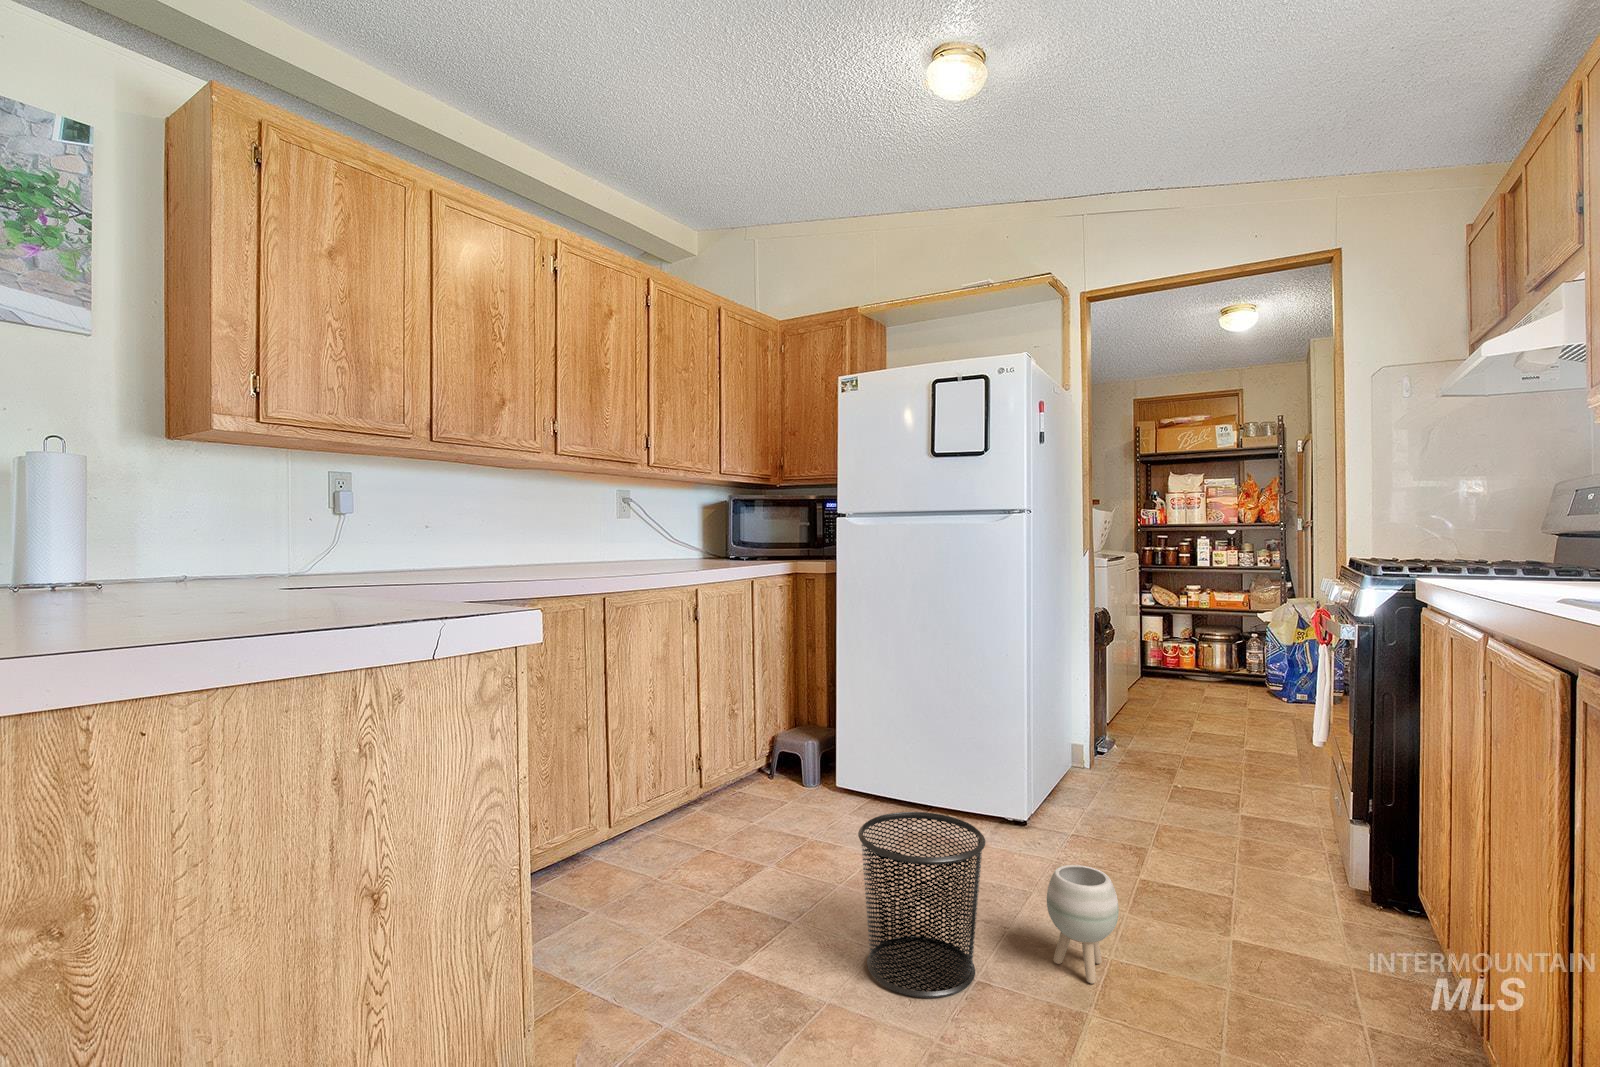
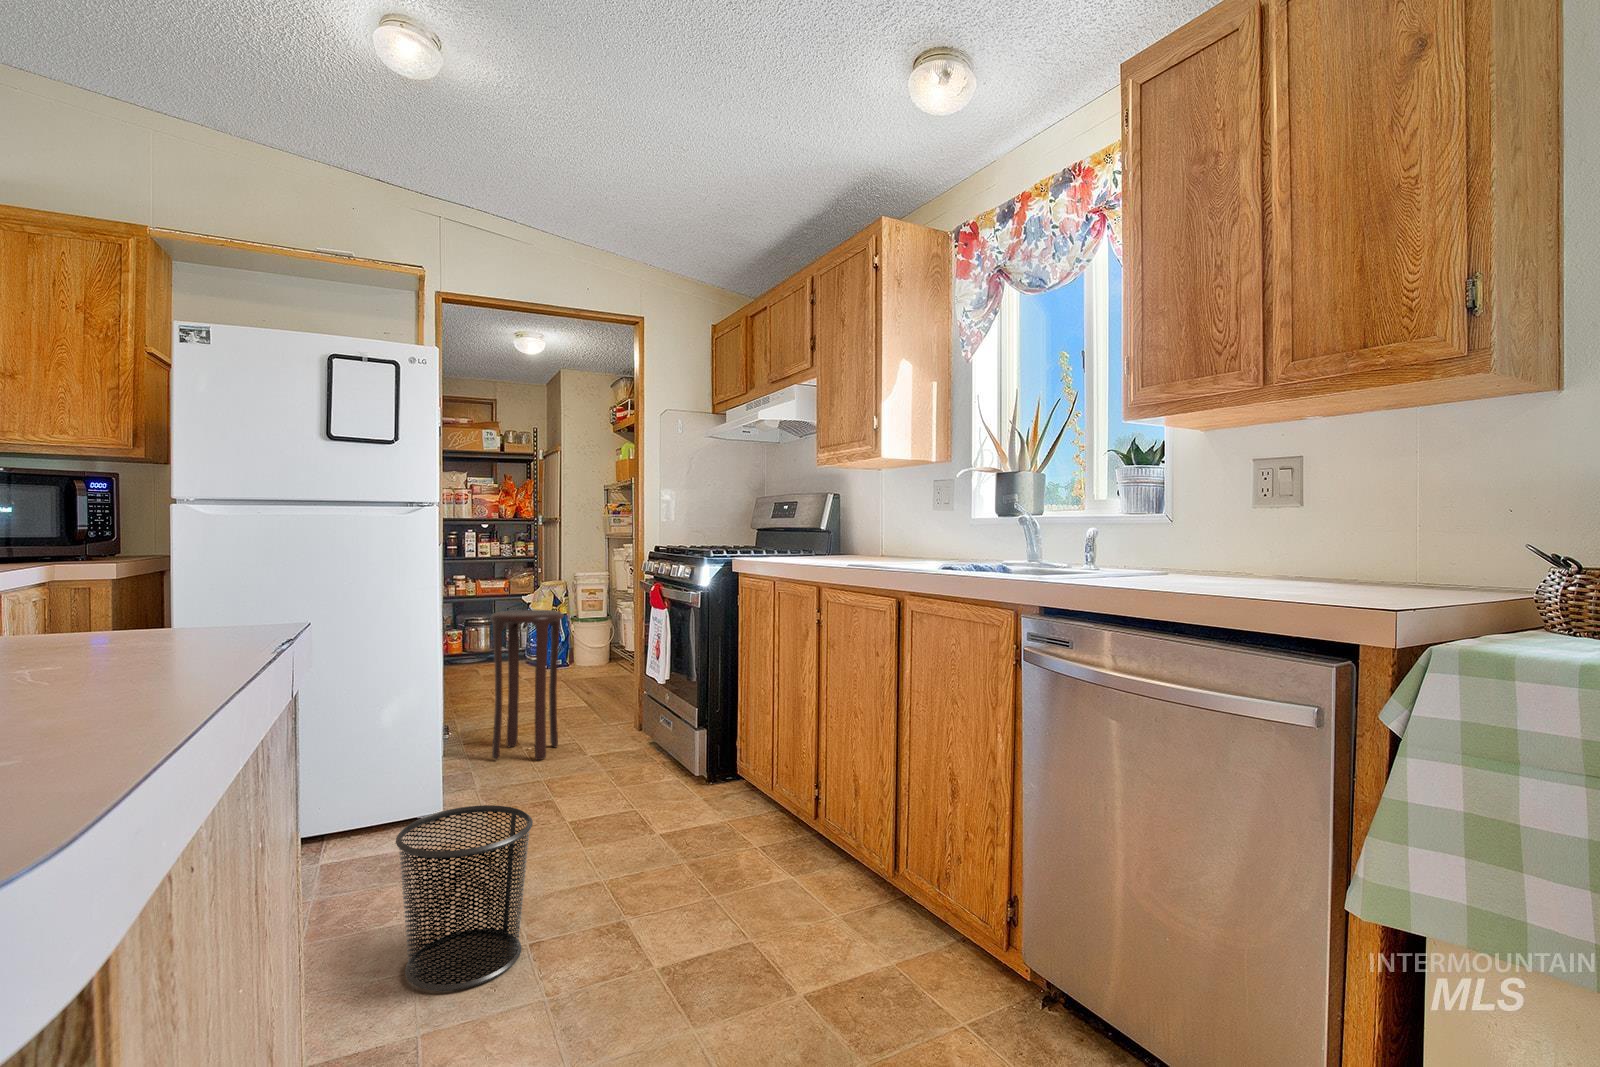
stool: none [1124,626,1211,804] -> present [491,610,563,760]
planter: present [1047,865,1119,984] -> none [561,809,620,901]

